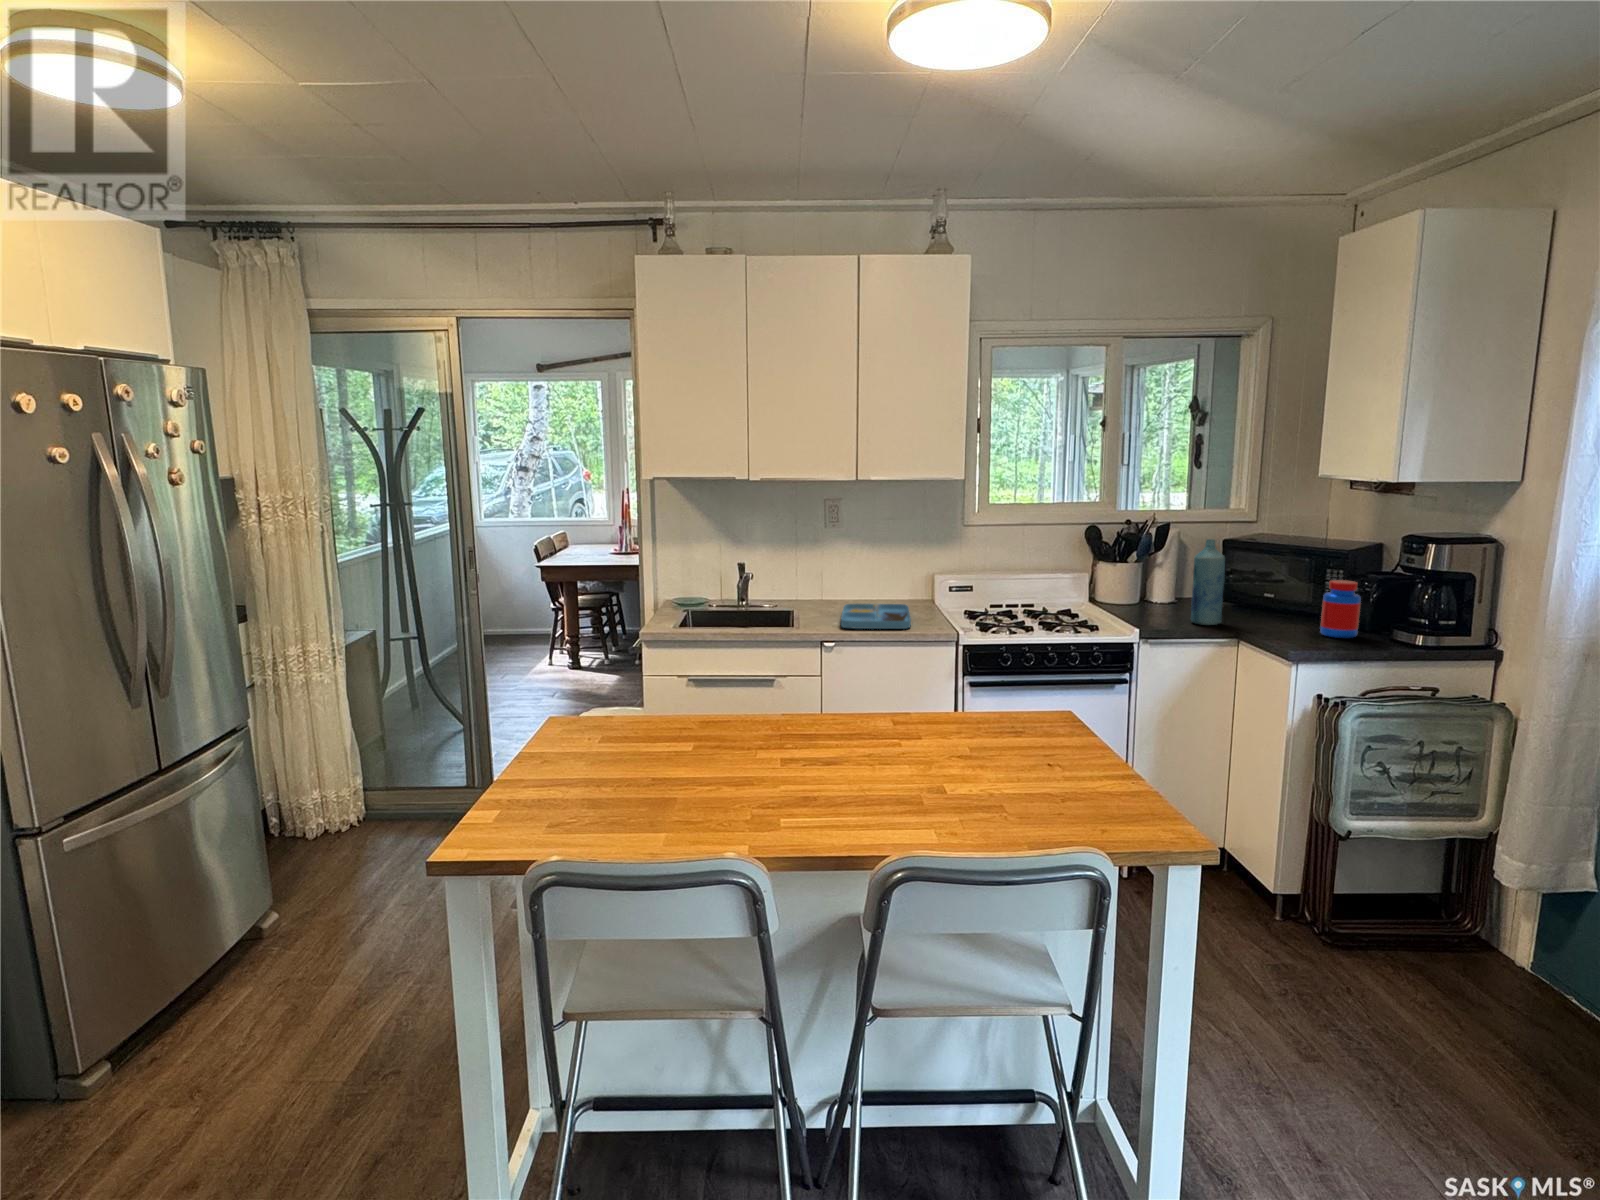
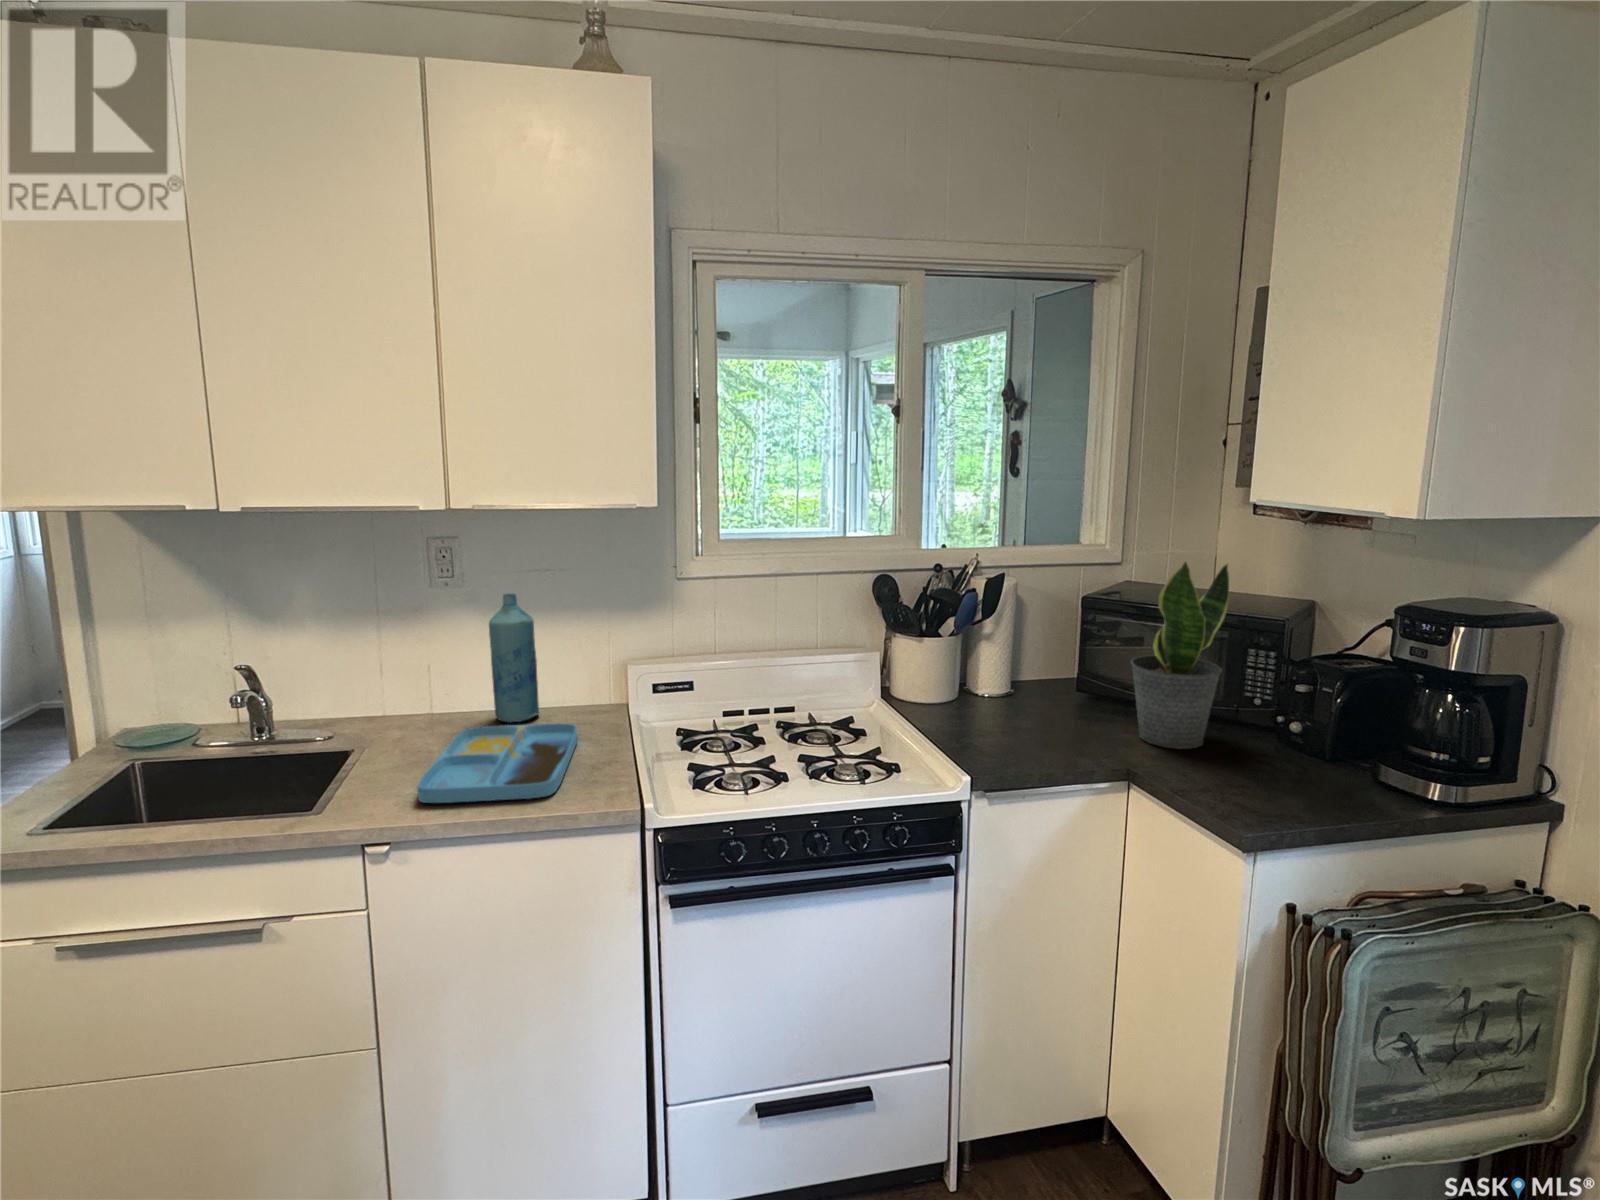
potted plant: none [1246,511,1309,626] -> present [1131,561,1229,749]
bottle: present [1191,539,1225,625] -> present [489,594,539,722]
jar: present [1320,580,1361,638] -> none [1262,679,1332,783]

